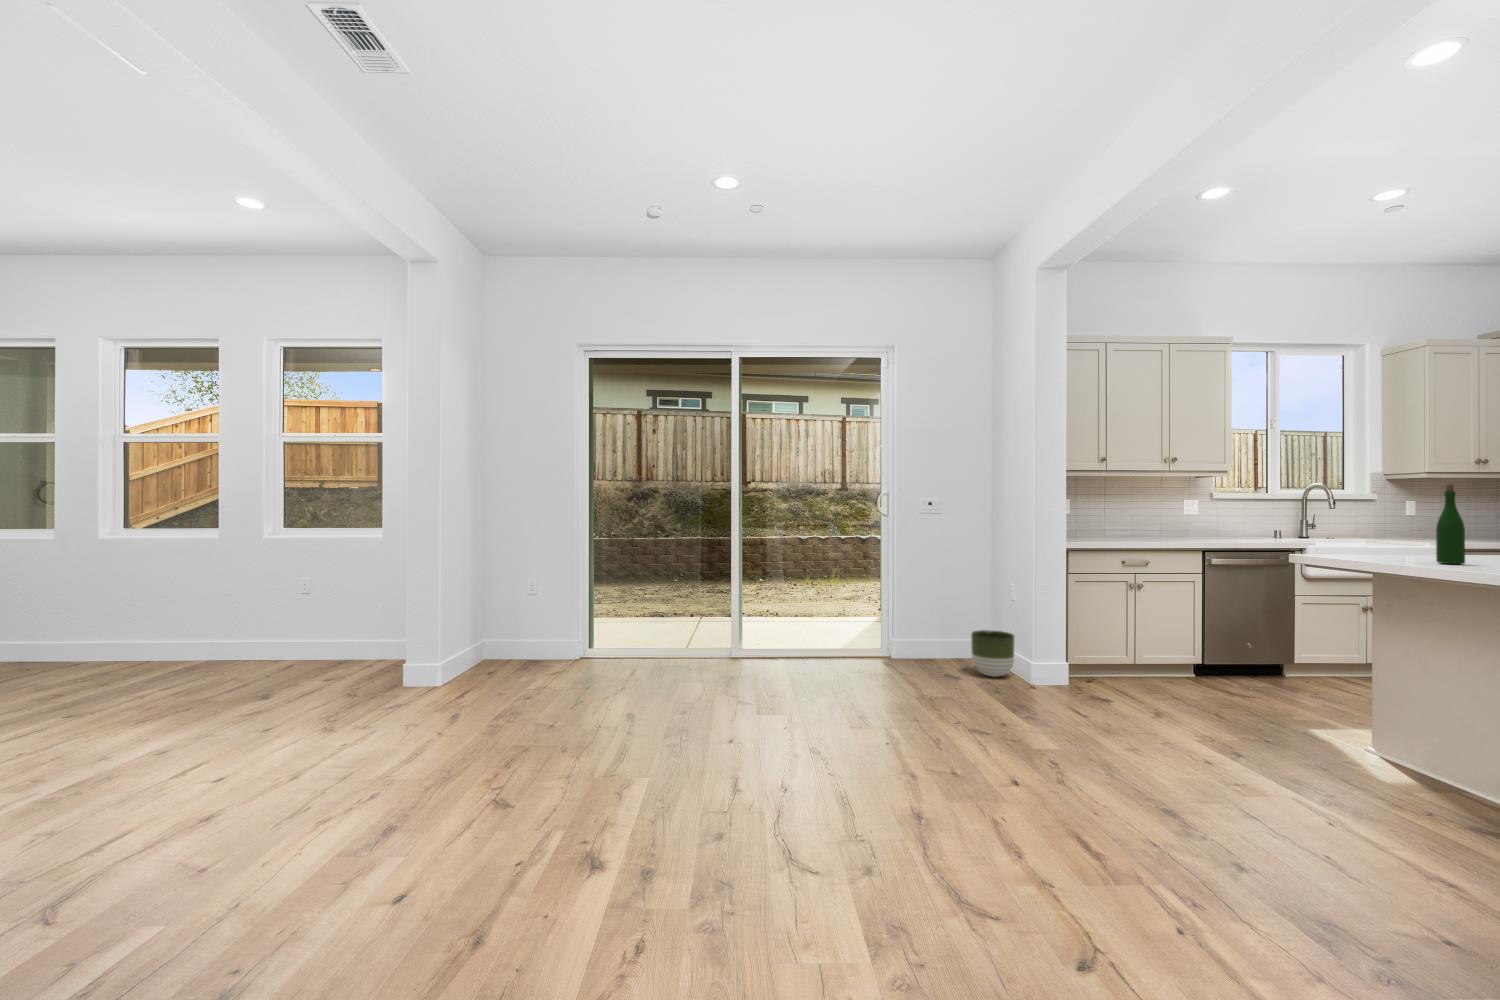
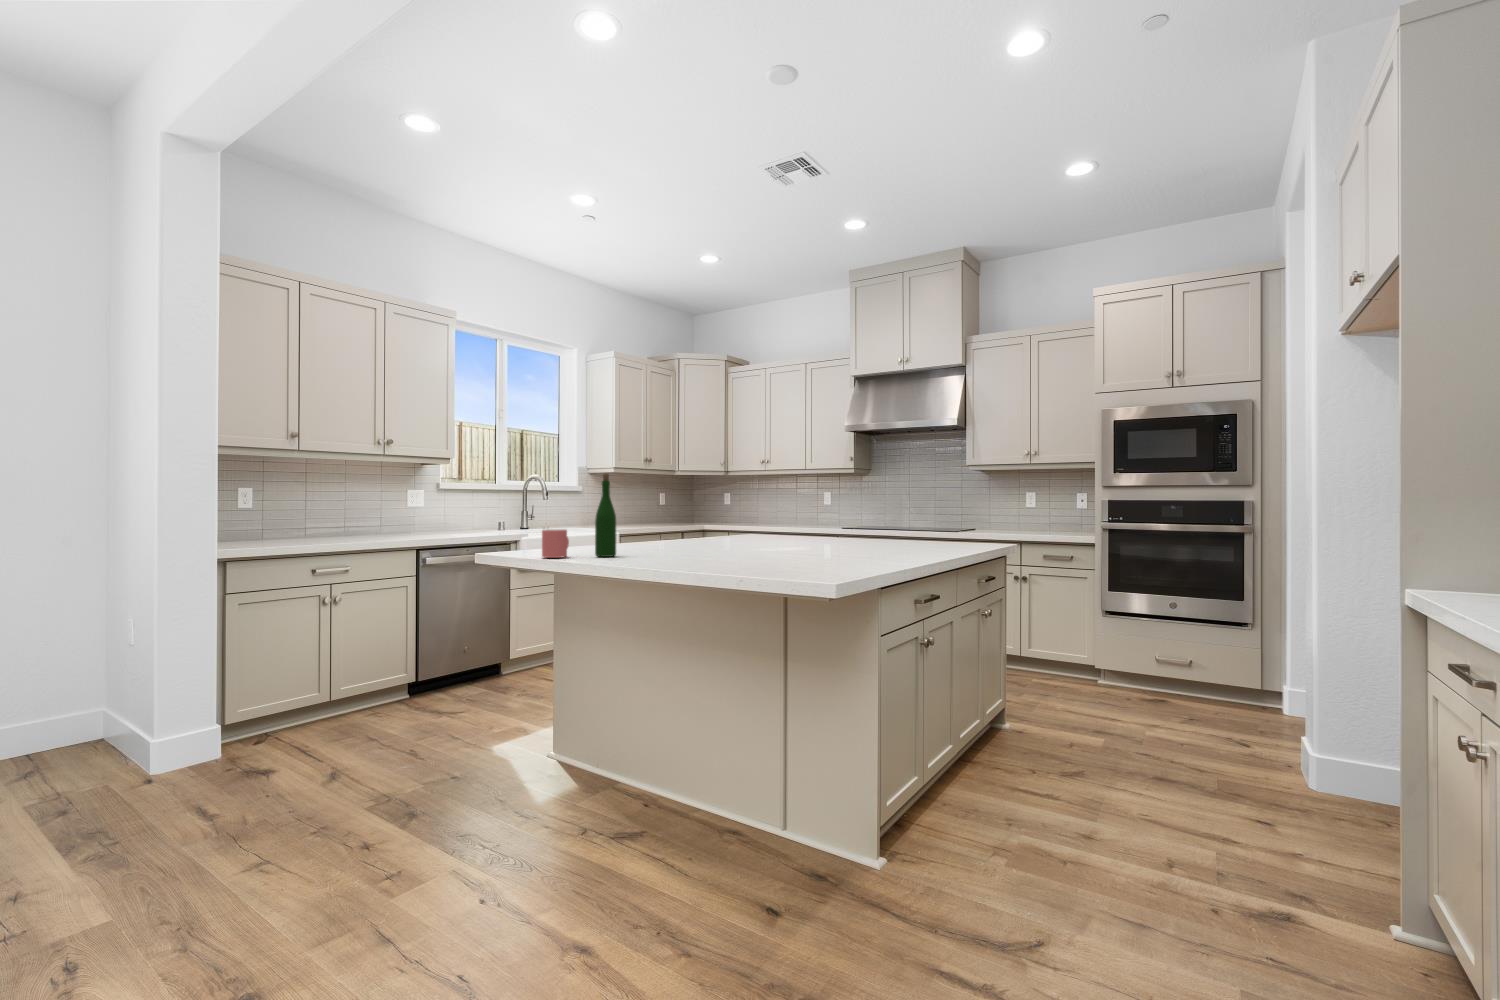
mug: none [1371,536,1402,562] -> present [542,529,569,558]
planter: present [971,630,1015,677] -> none [32,696,124,777]

